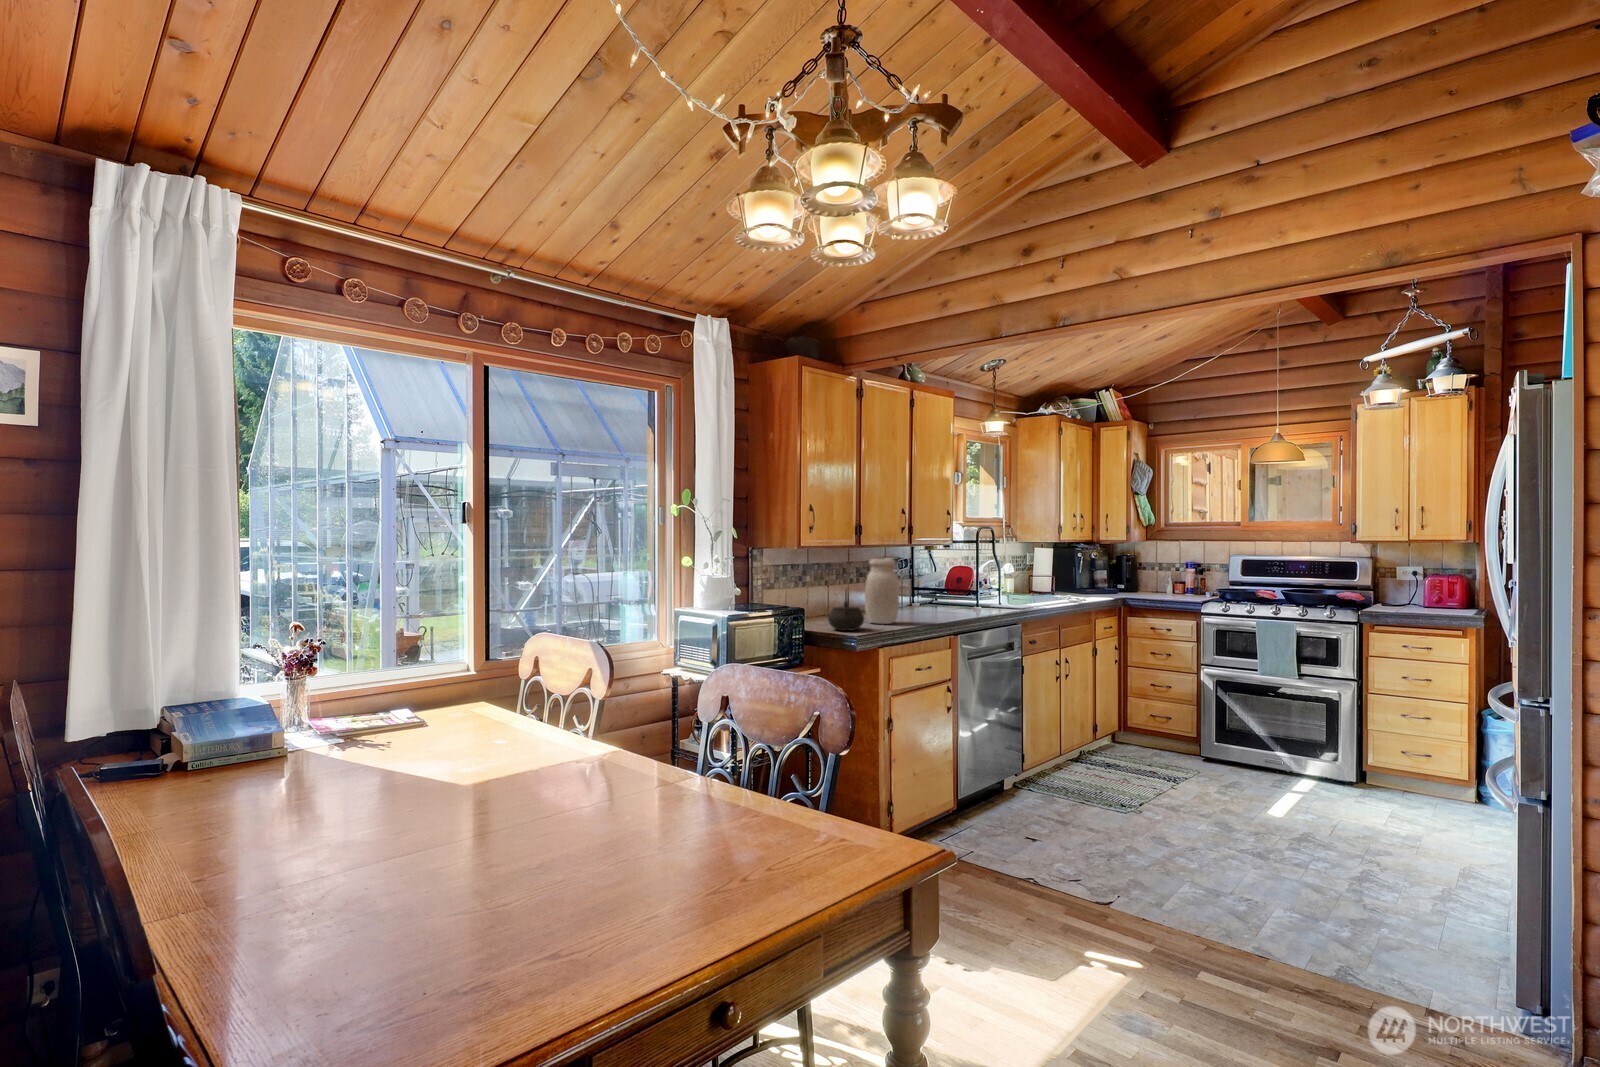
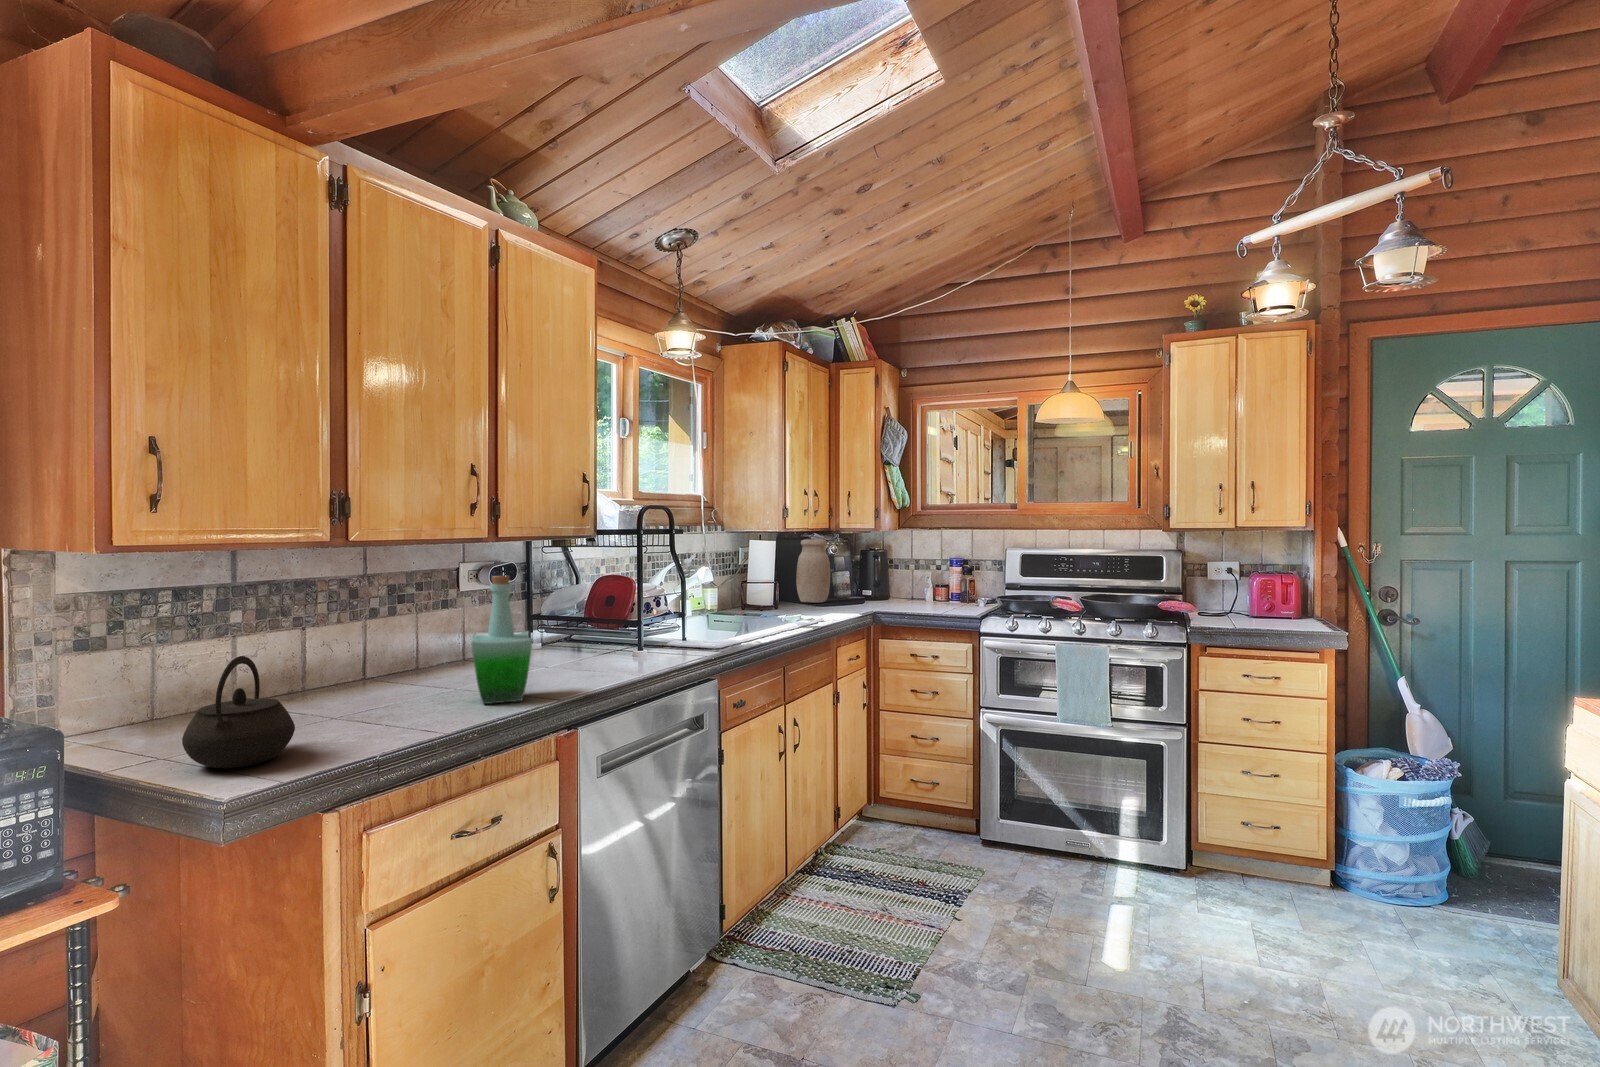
jar: present [865,559,899,624] -> present [796,539,830,603]
bottle: none [910,561,942,621] -> present [471,576,533,704]

